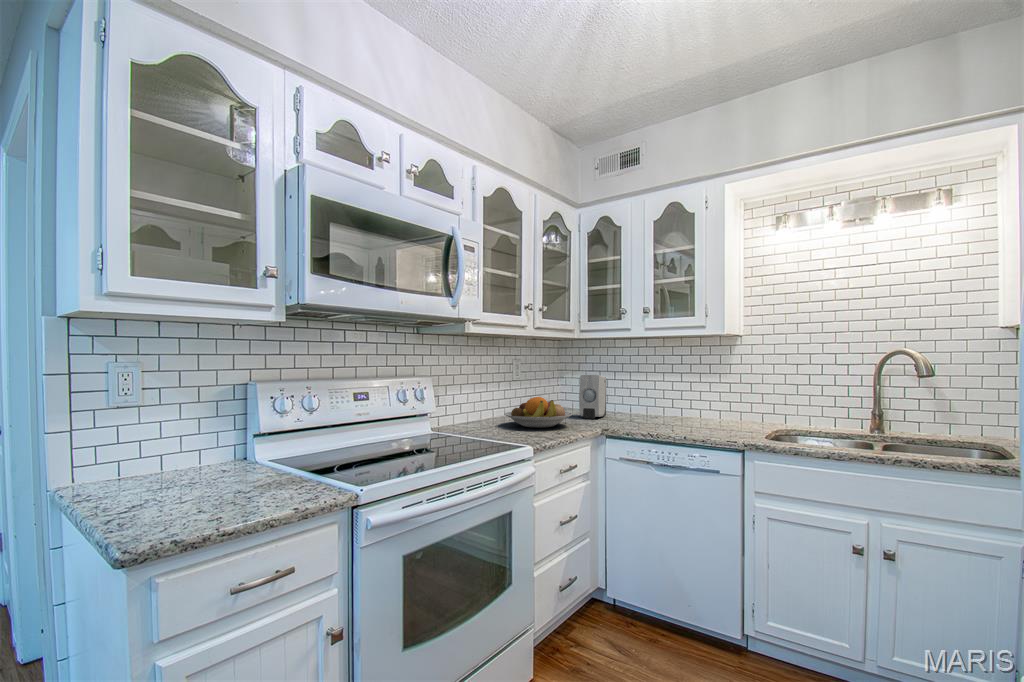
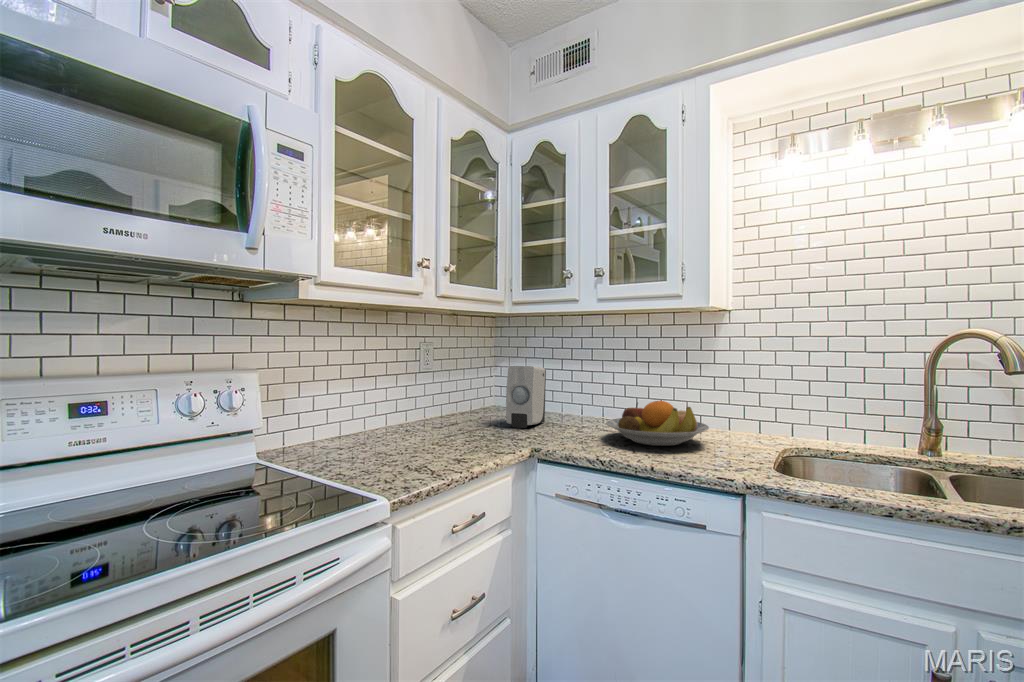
fruit bowl: present [504,397,572,428] -> present [607,401,709,446]

